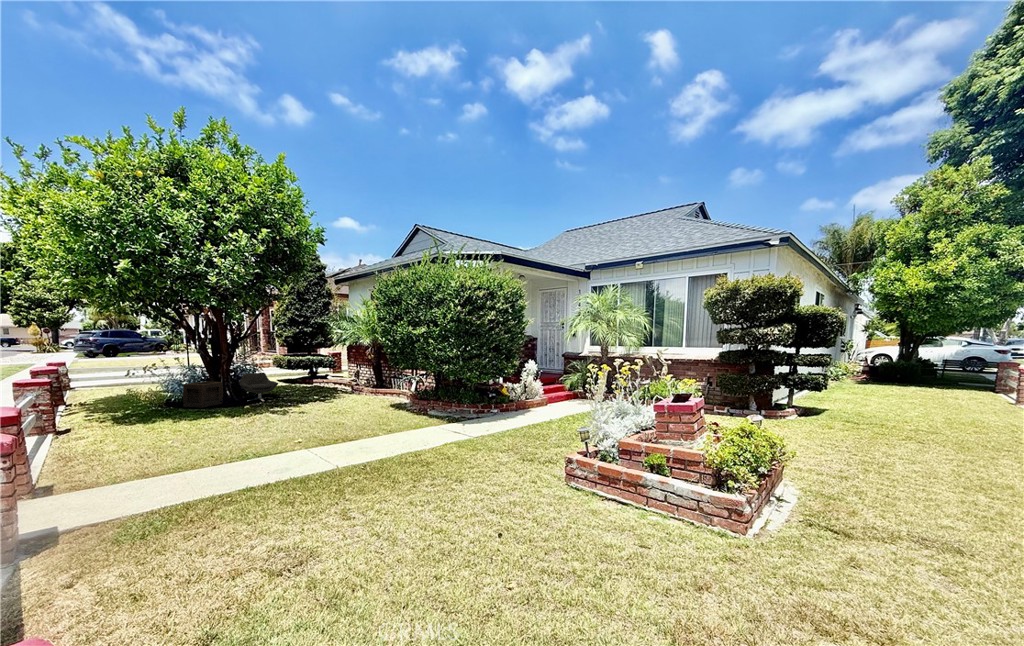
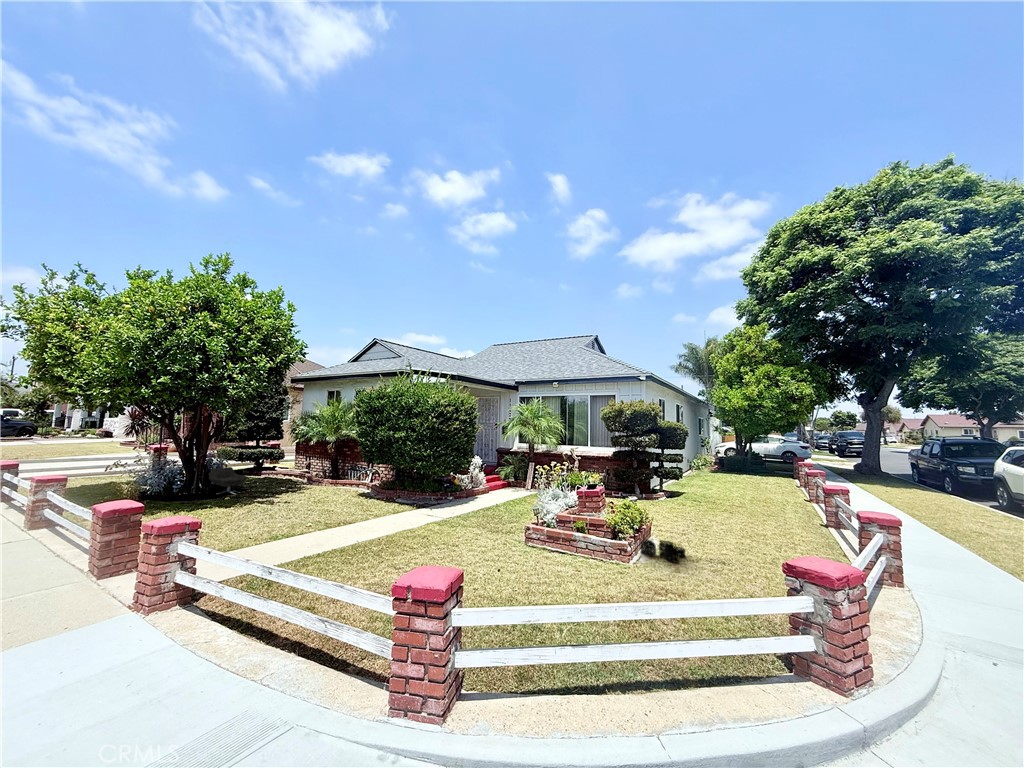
wooden crate: present [183,382,223,408] -> none [156,476,196,501]
woven basket: none [770,490,866,542] -> present [641,539,685,563]

